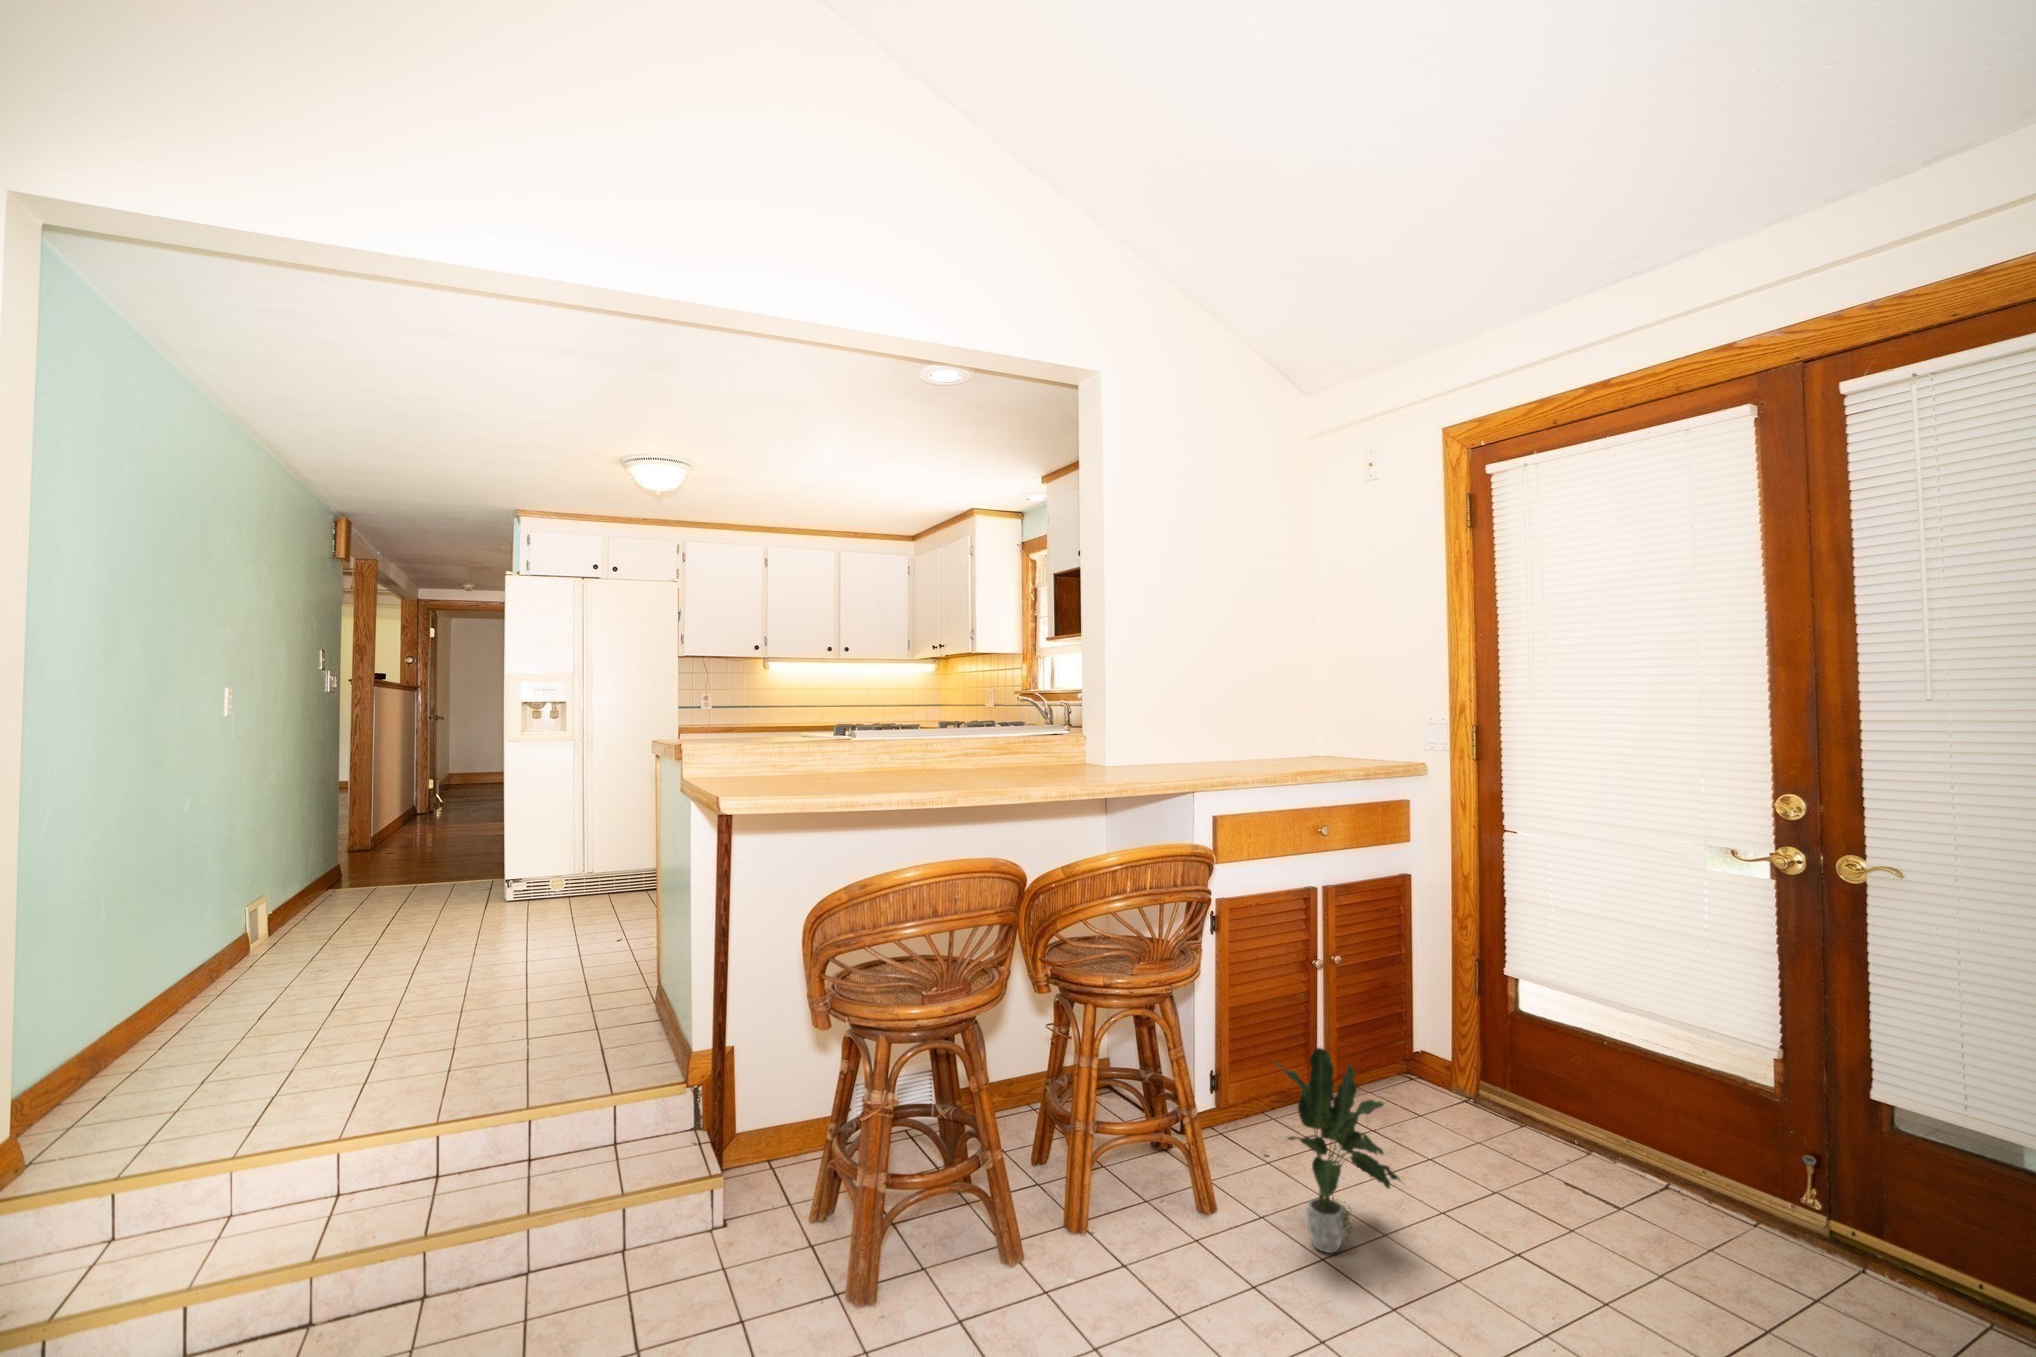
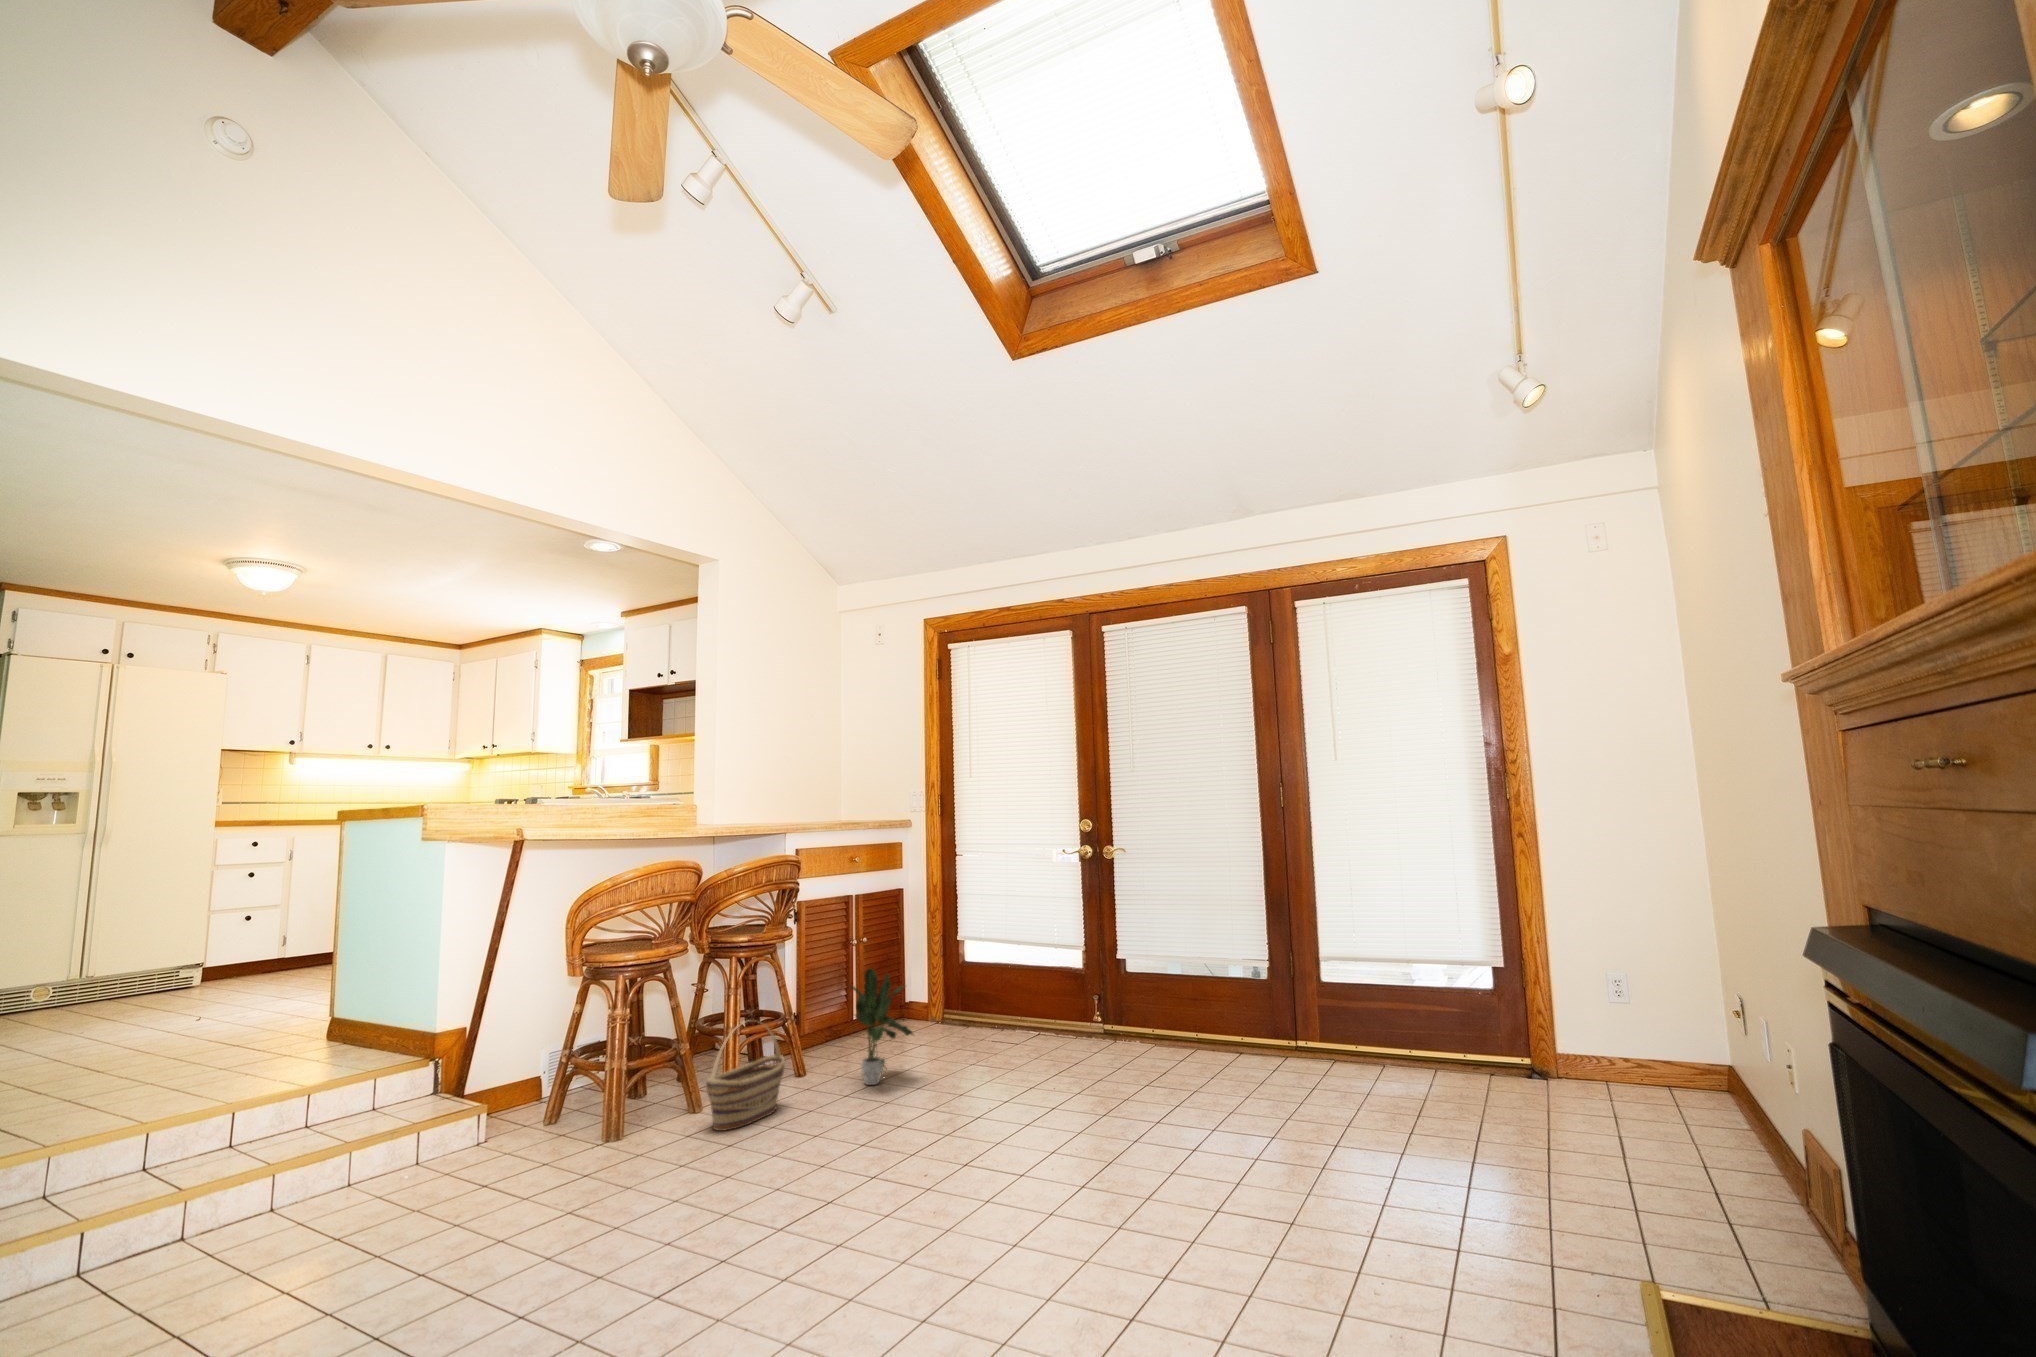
basket: none [1029,1121,1164,1304] -> present [706,1022,784,1131]

